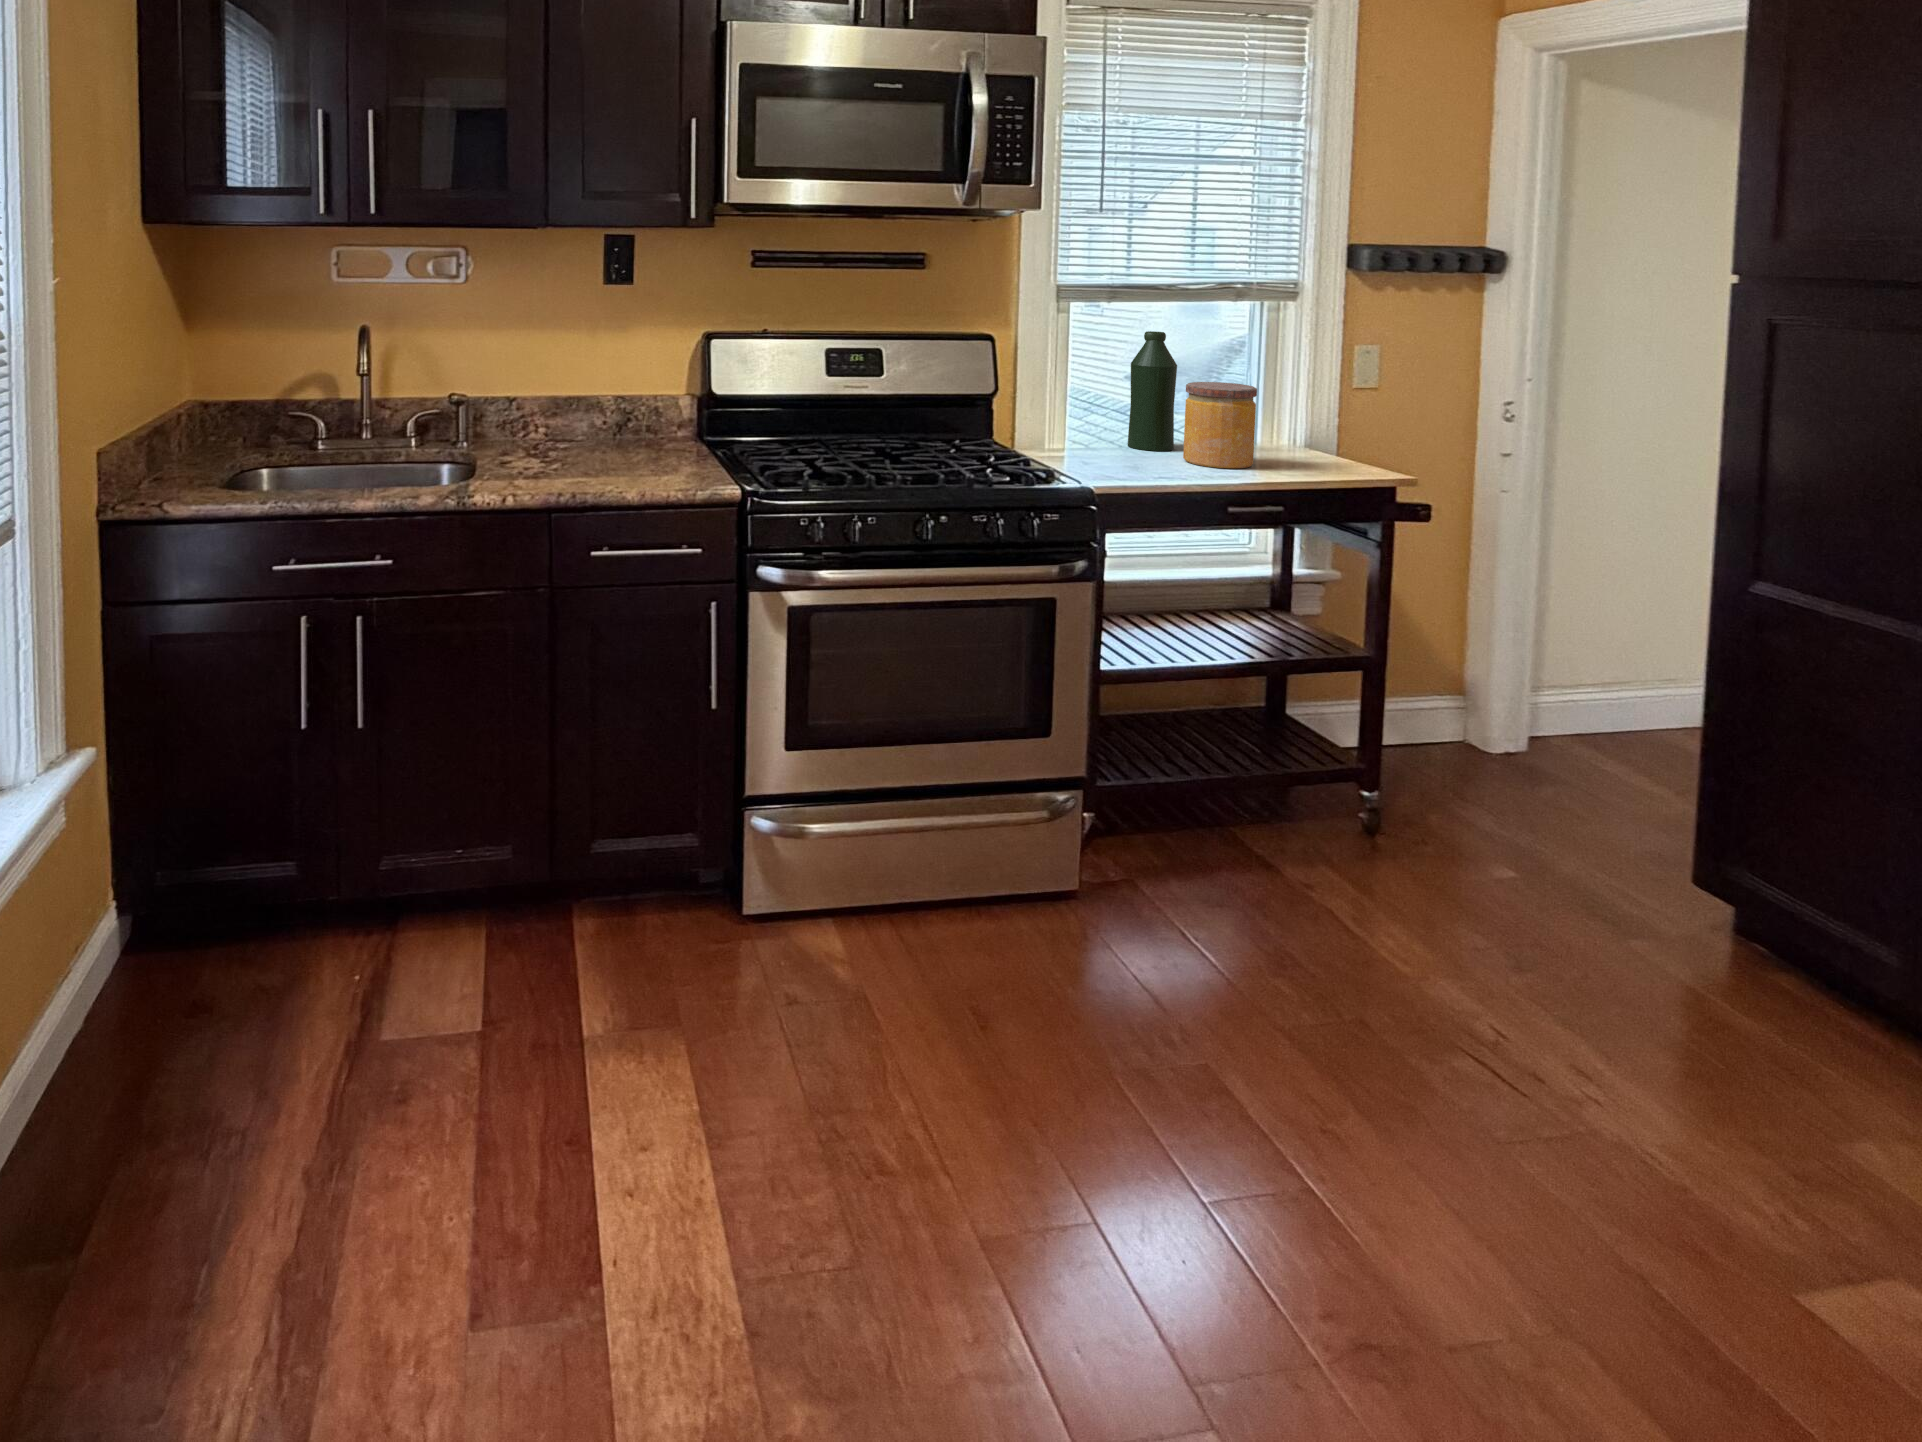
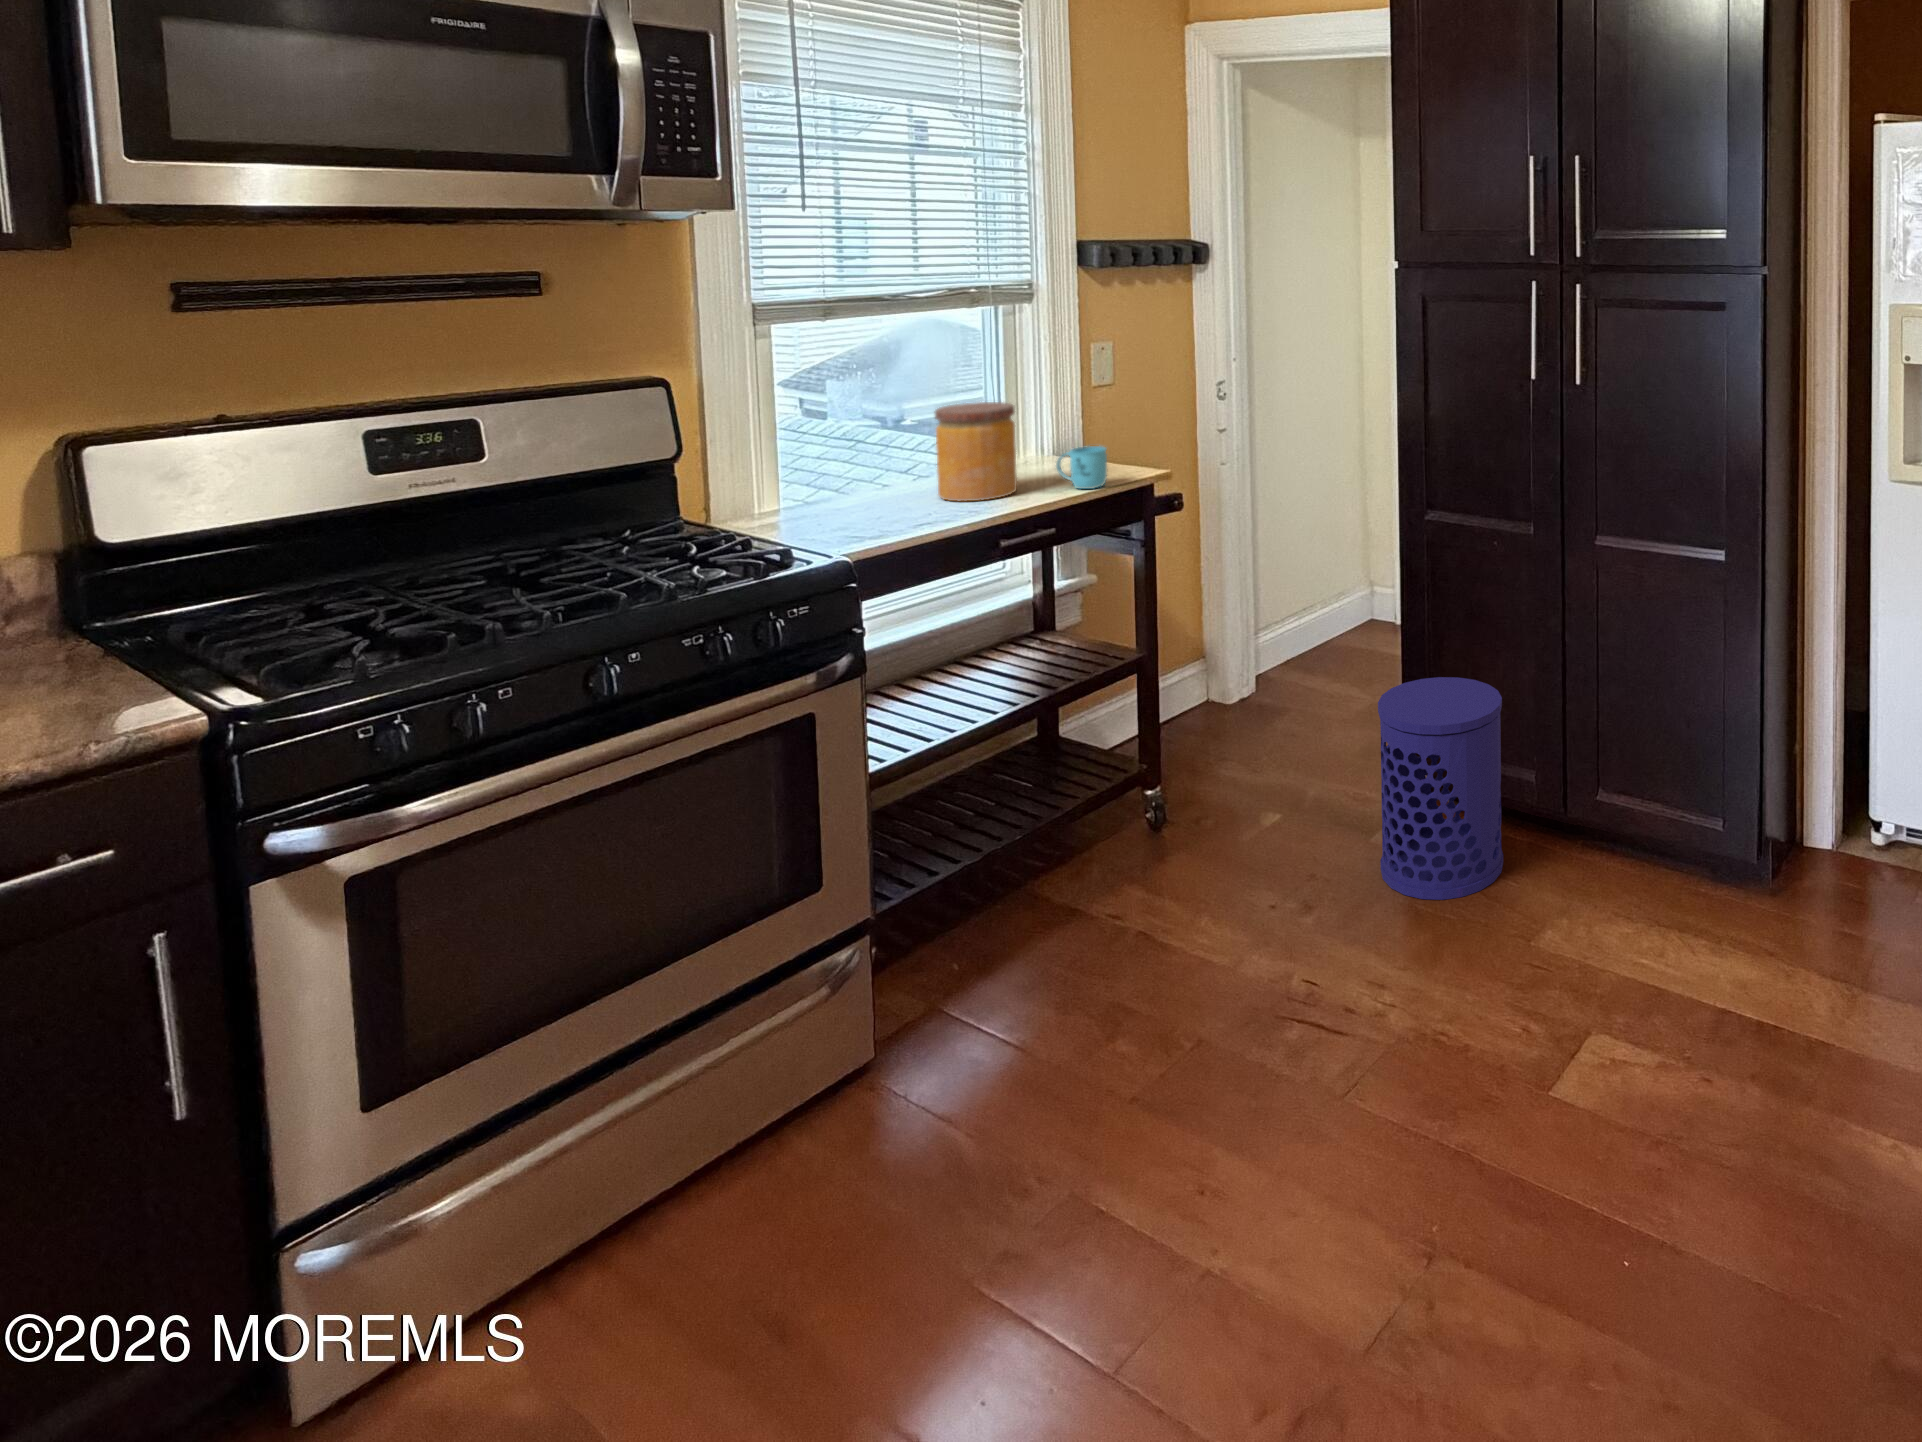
bottle: present [1128,331,1177,451] -> none [859,352,921,494]
mug: none [1292,436,1343,477] -> present [1056,446,1107,489]
waste bin: none [1632,775,1850,1064] -> present [1378,677,1503,900]

